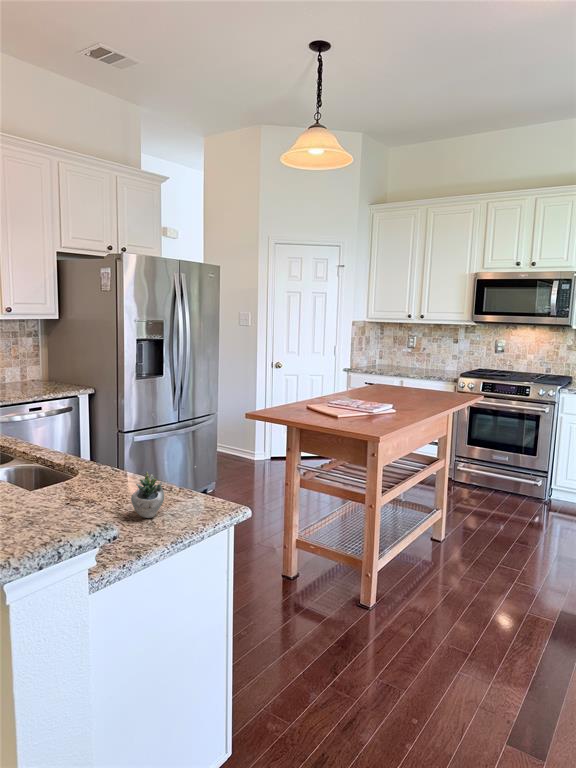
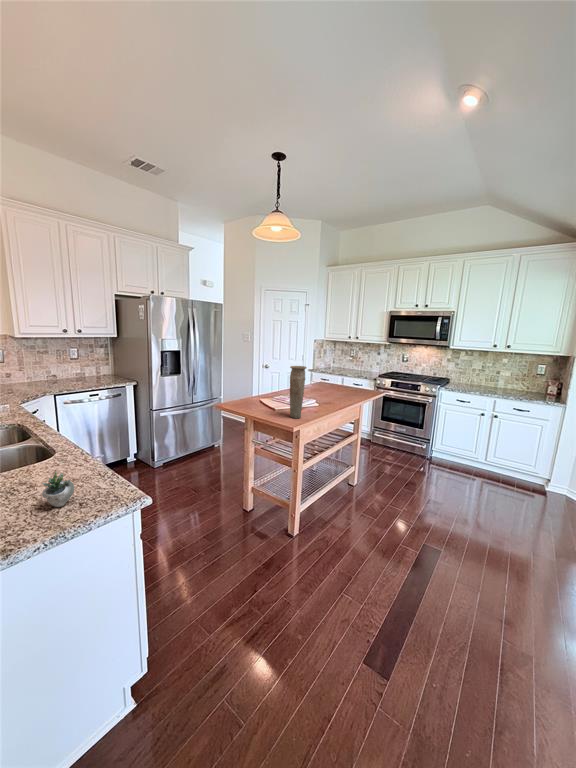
vase: none [366,350,391,427] -> present [290,366,307,418]

